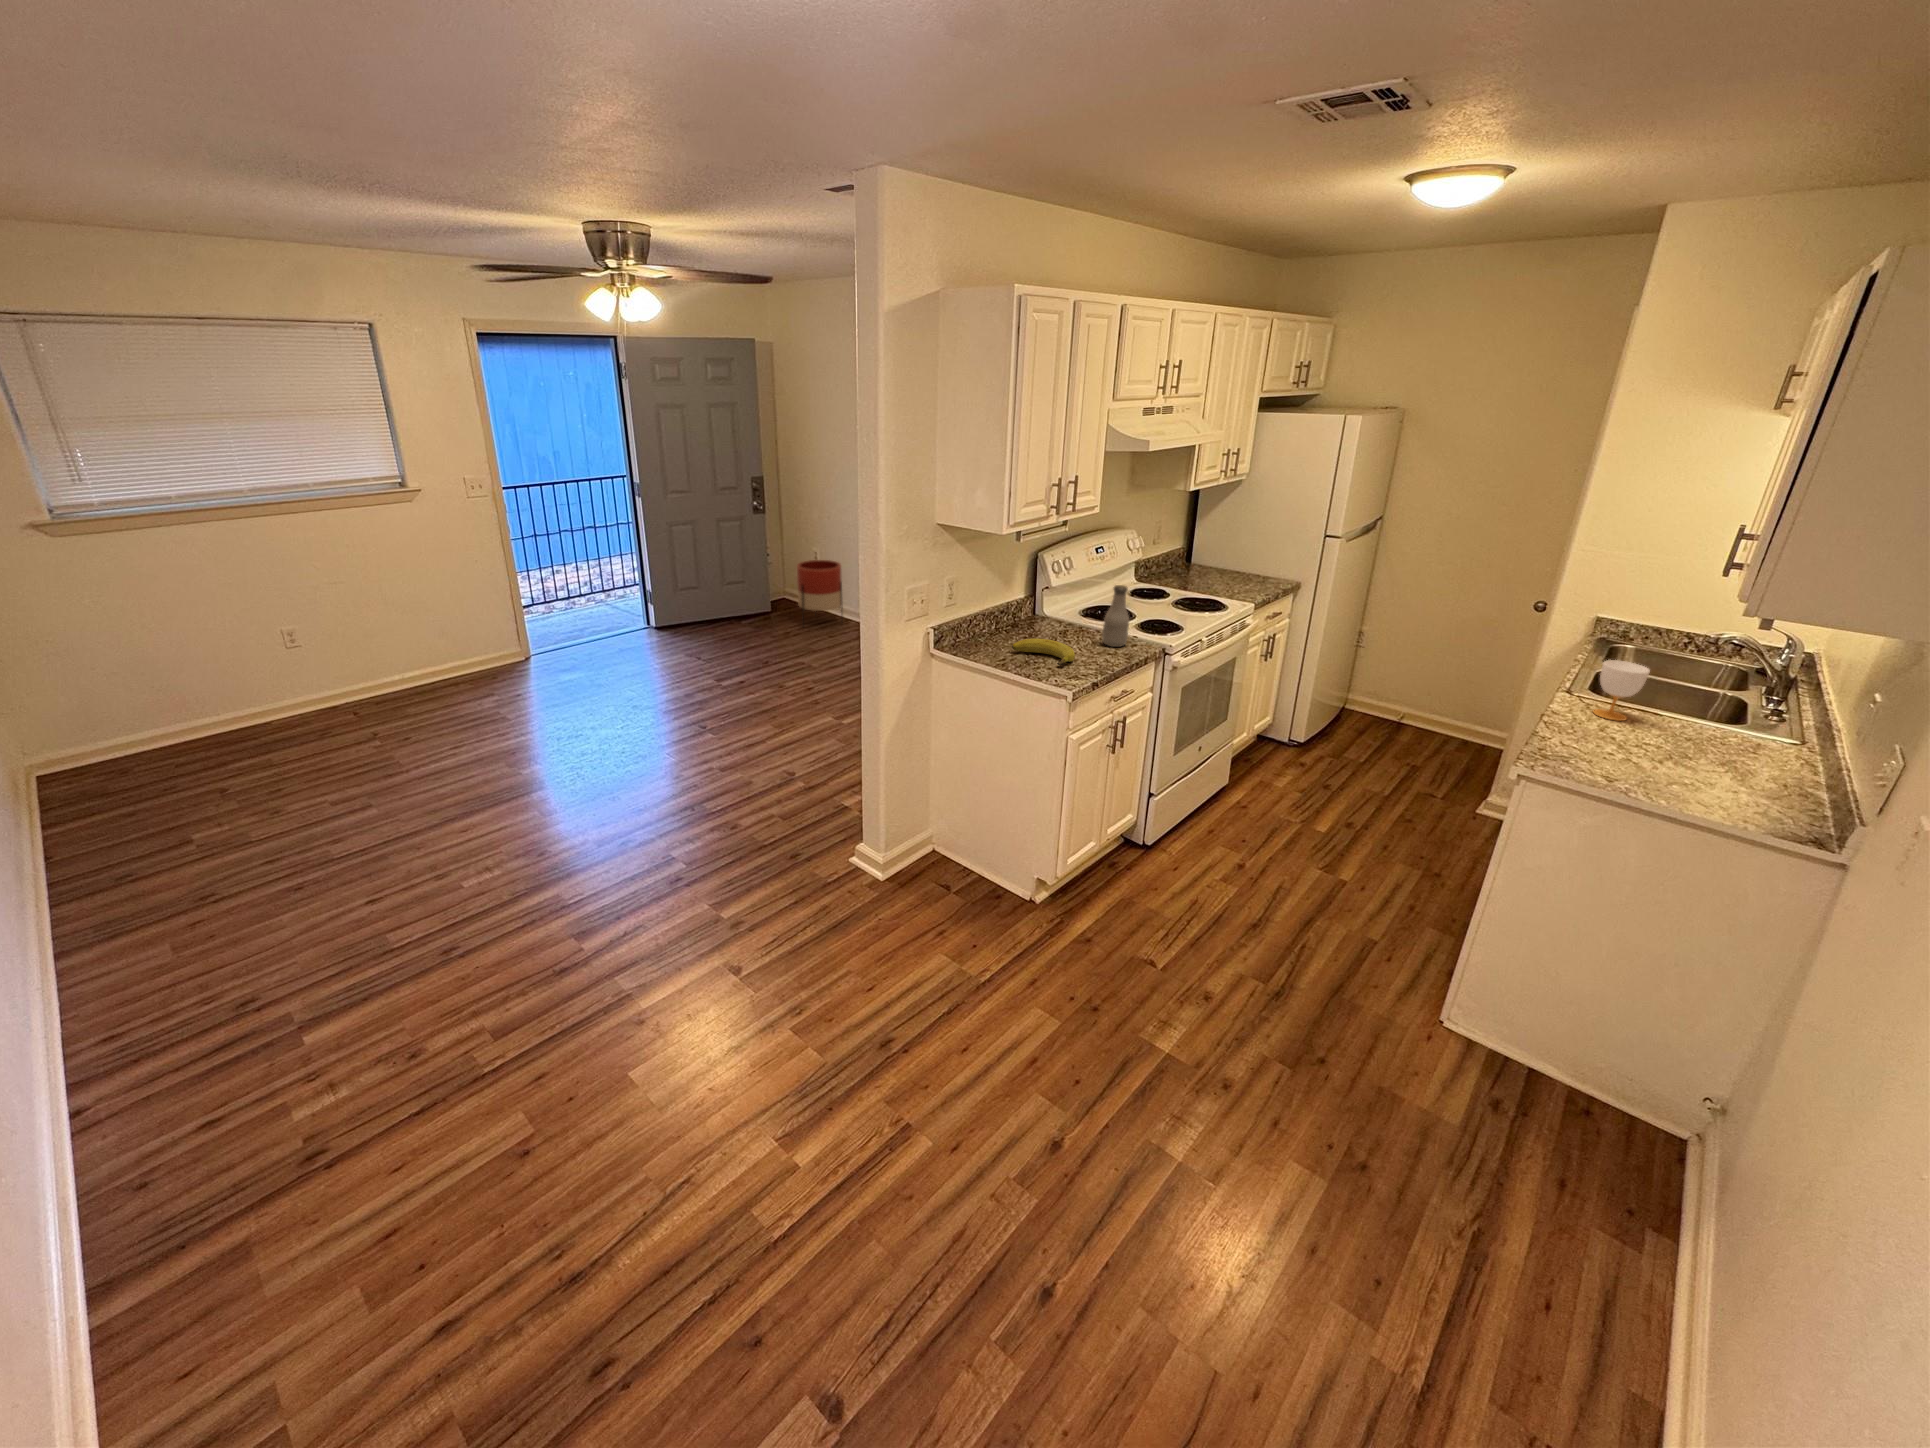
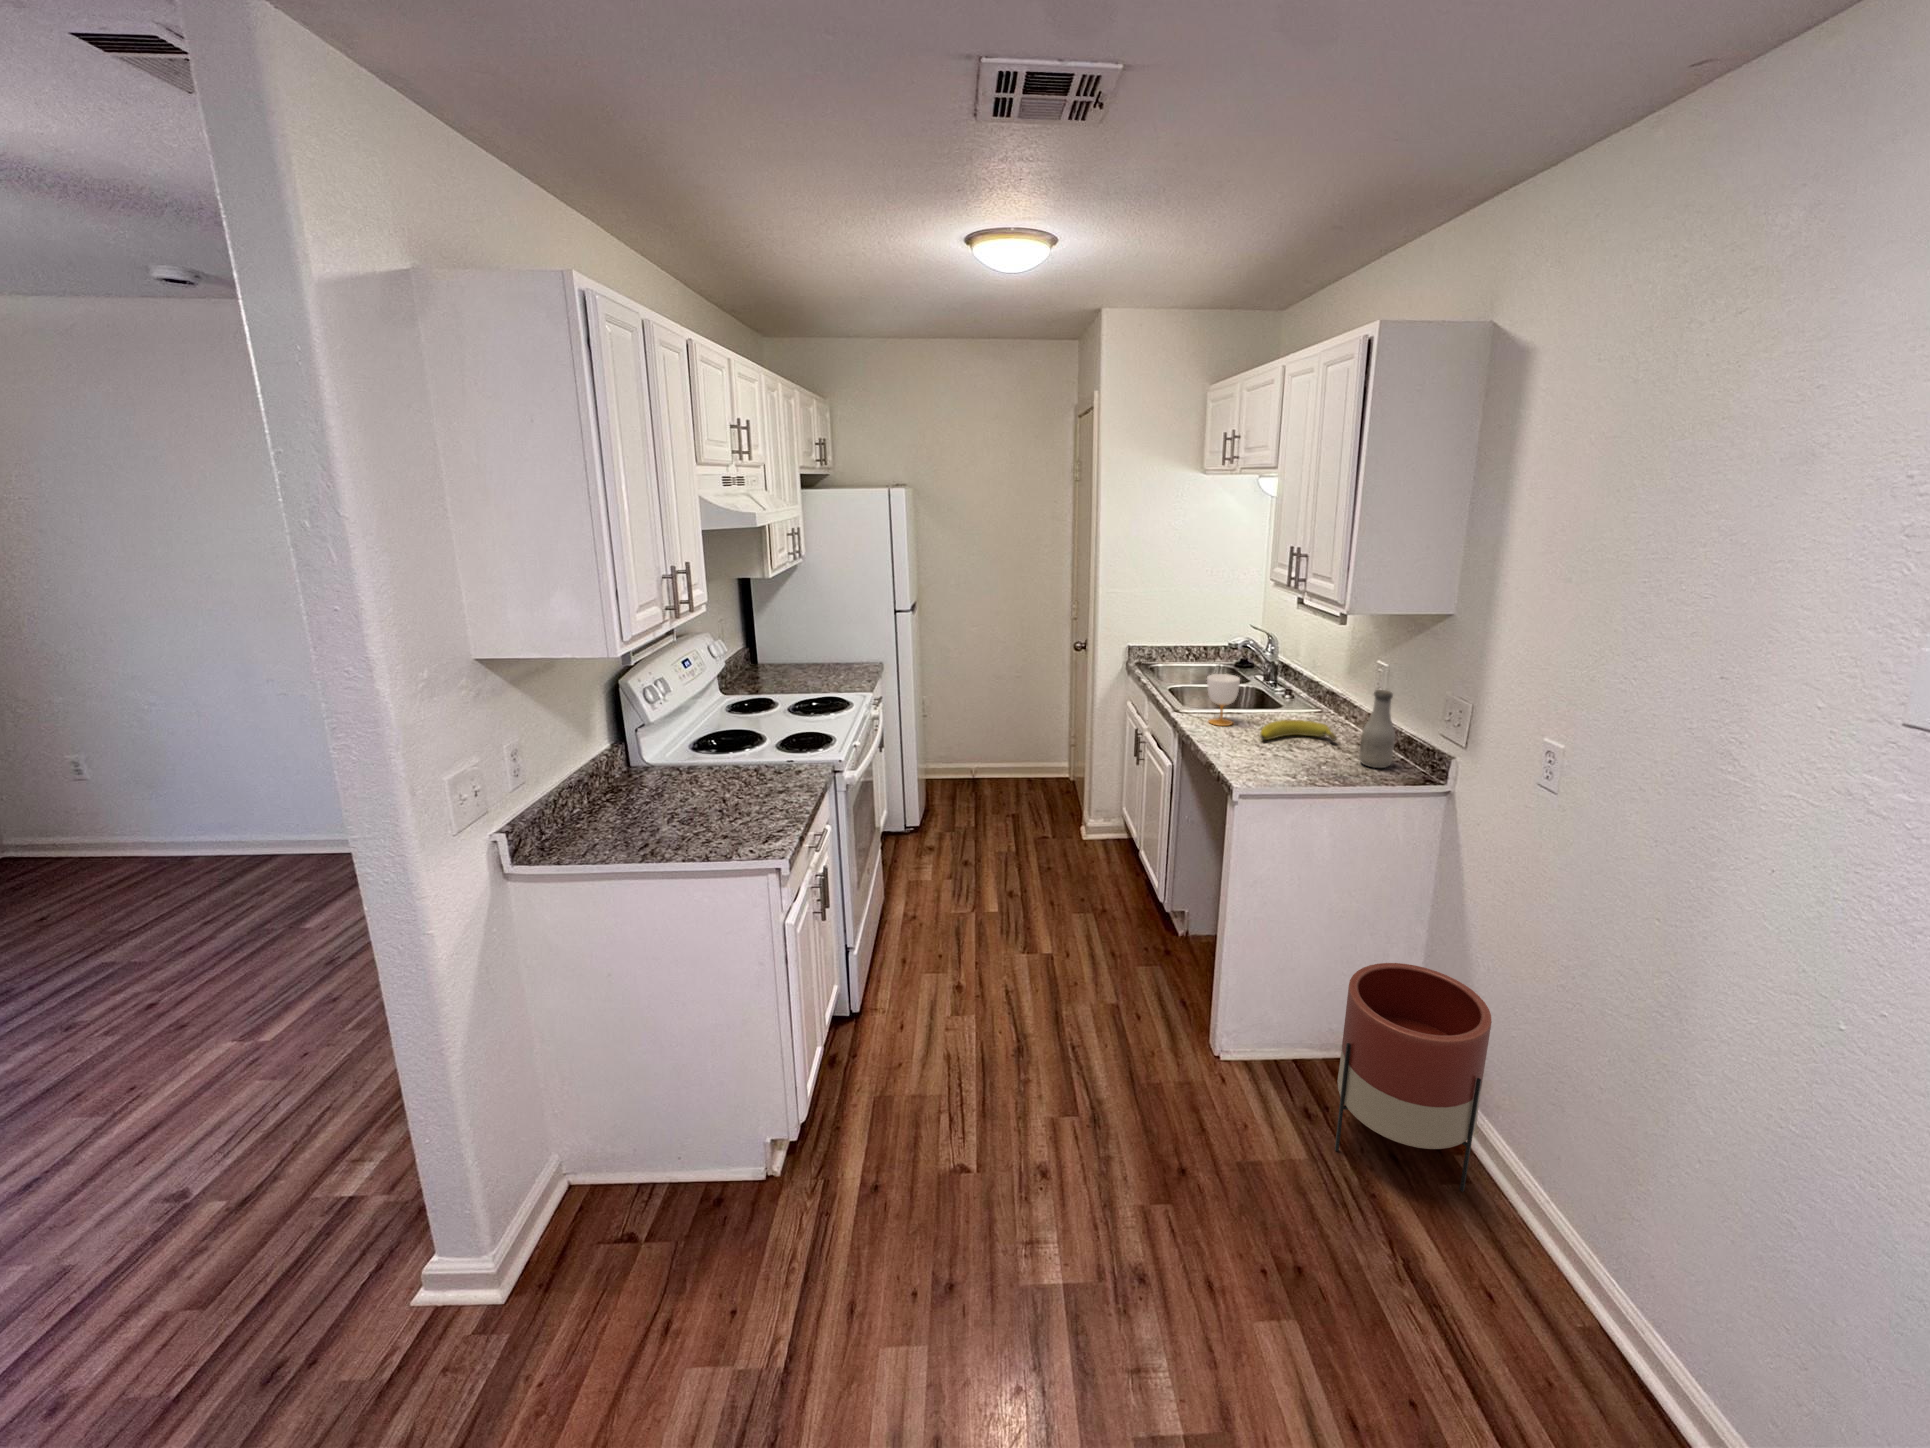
planter: present [797,560,843,612] -> present [1335,963,1492,1192]
bottle: present [1102,585,1129,647] -> present [1359,690,1395,768]
fruit: present [1012,639,1075,665] -> present [1260,720,1337,741]

